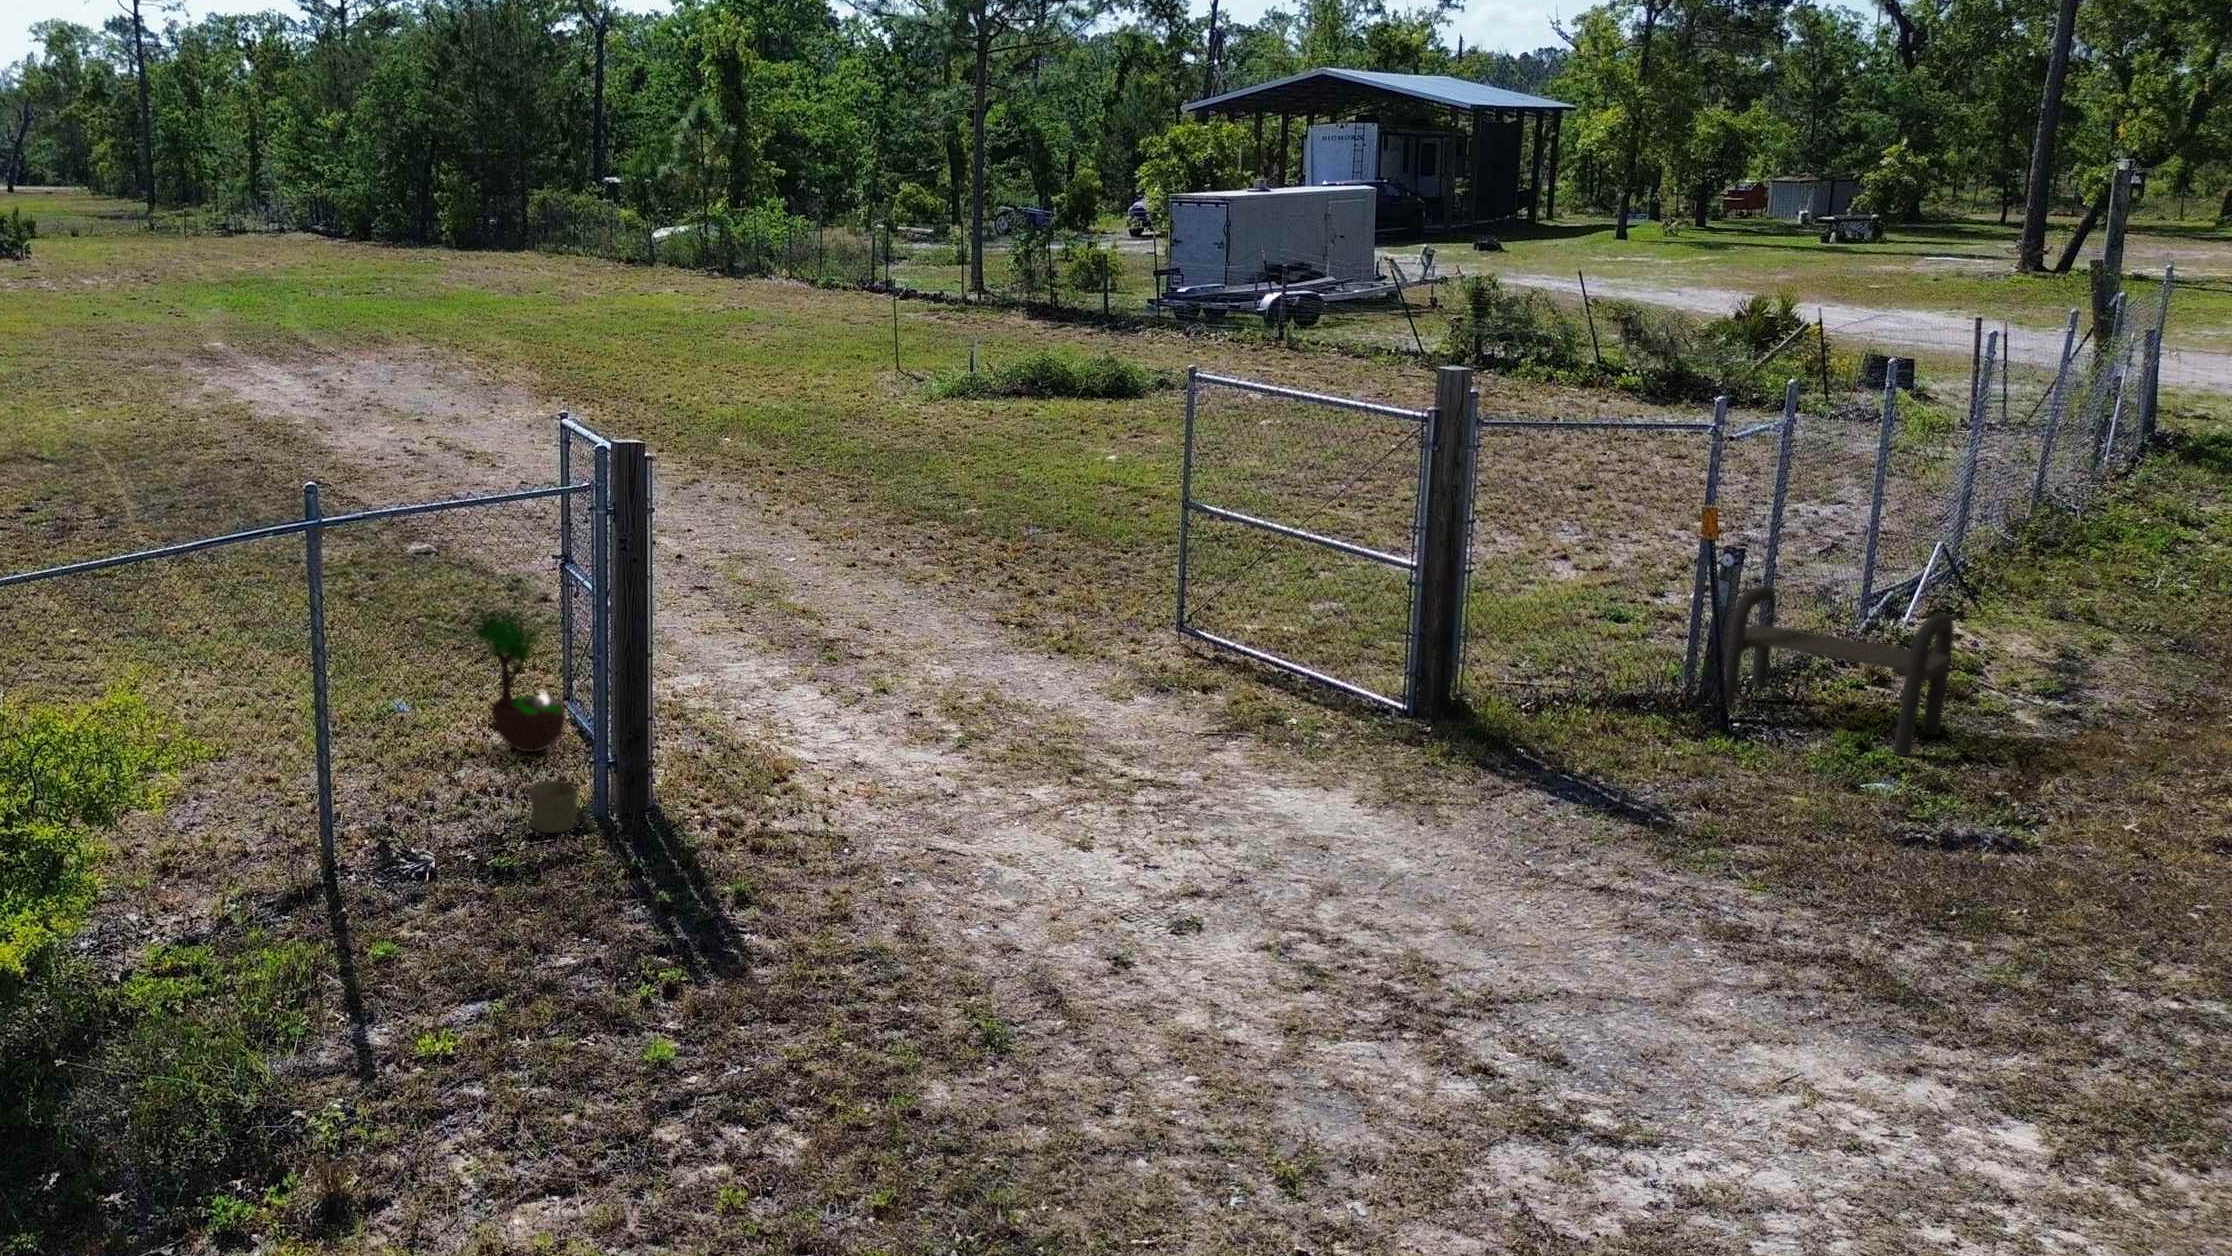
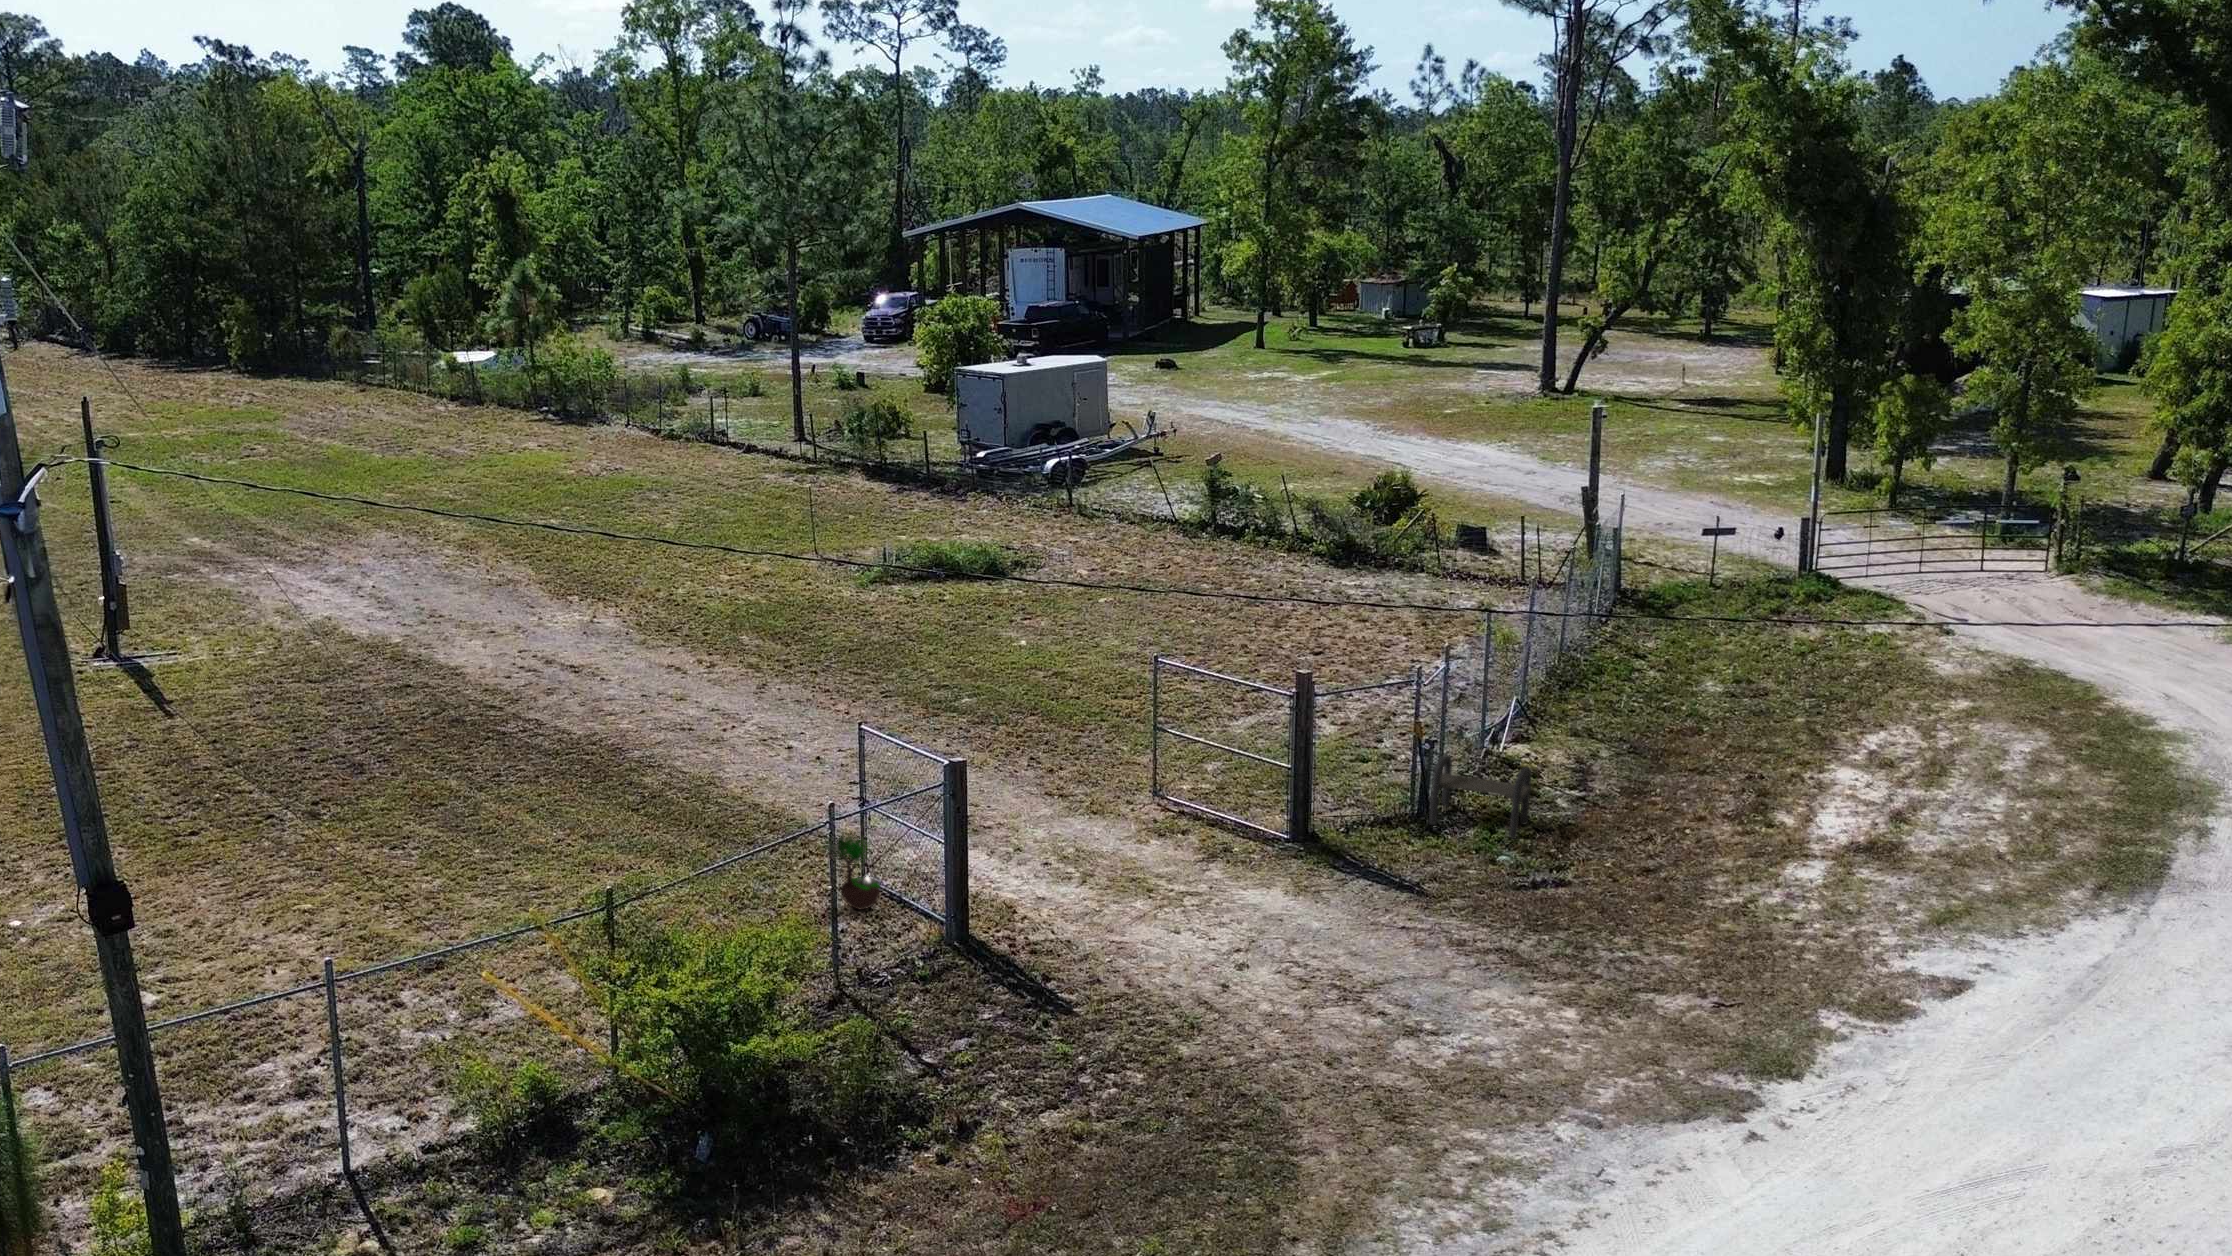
bucket: present [528,780,595,833] -> none [902,927,939,955]

